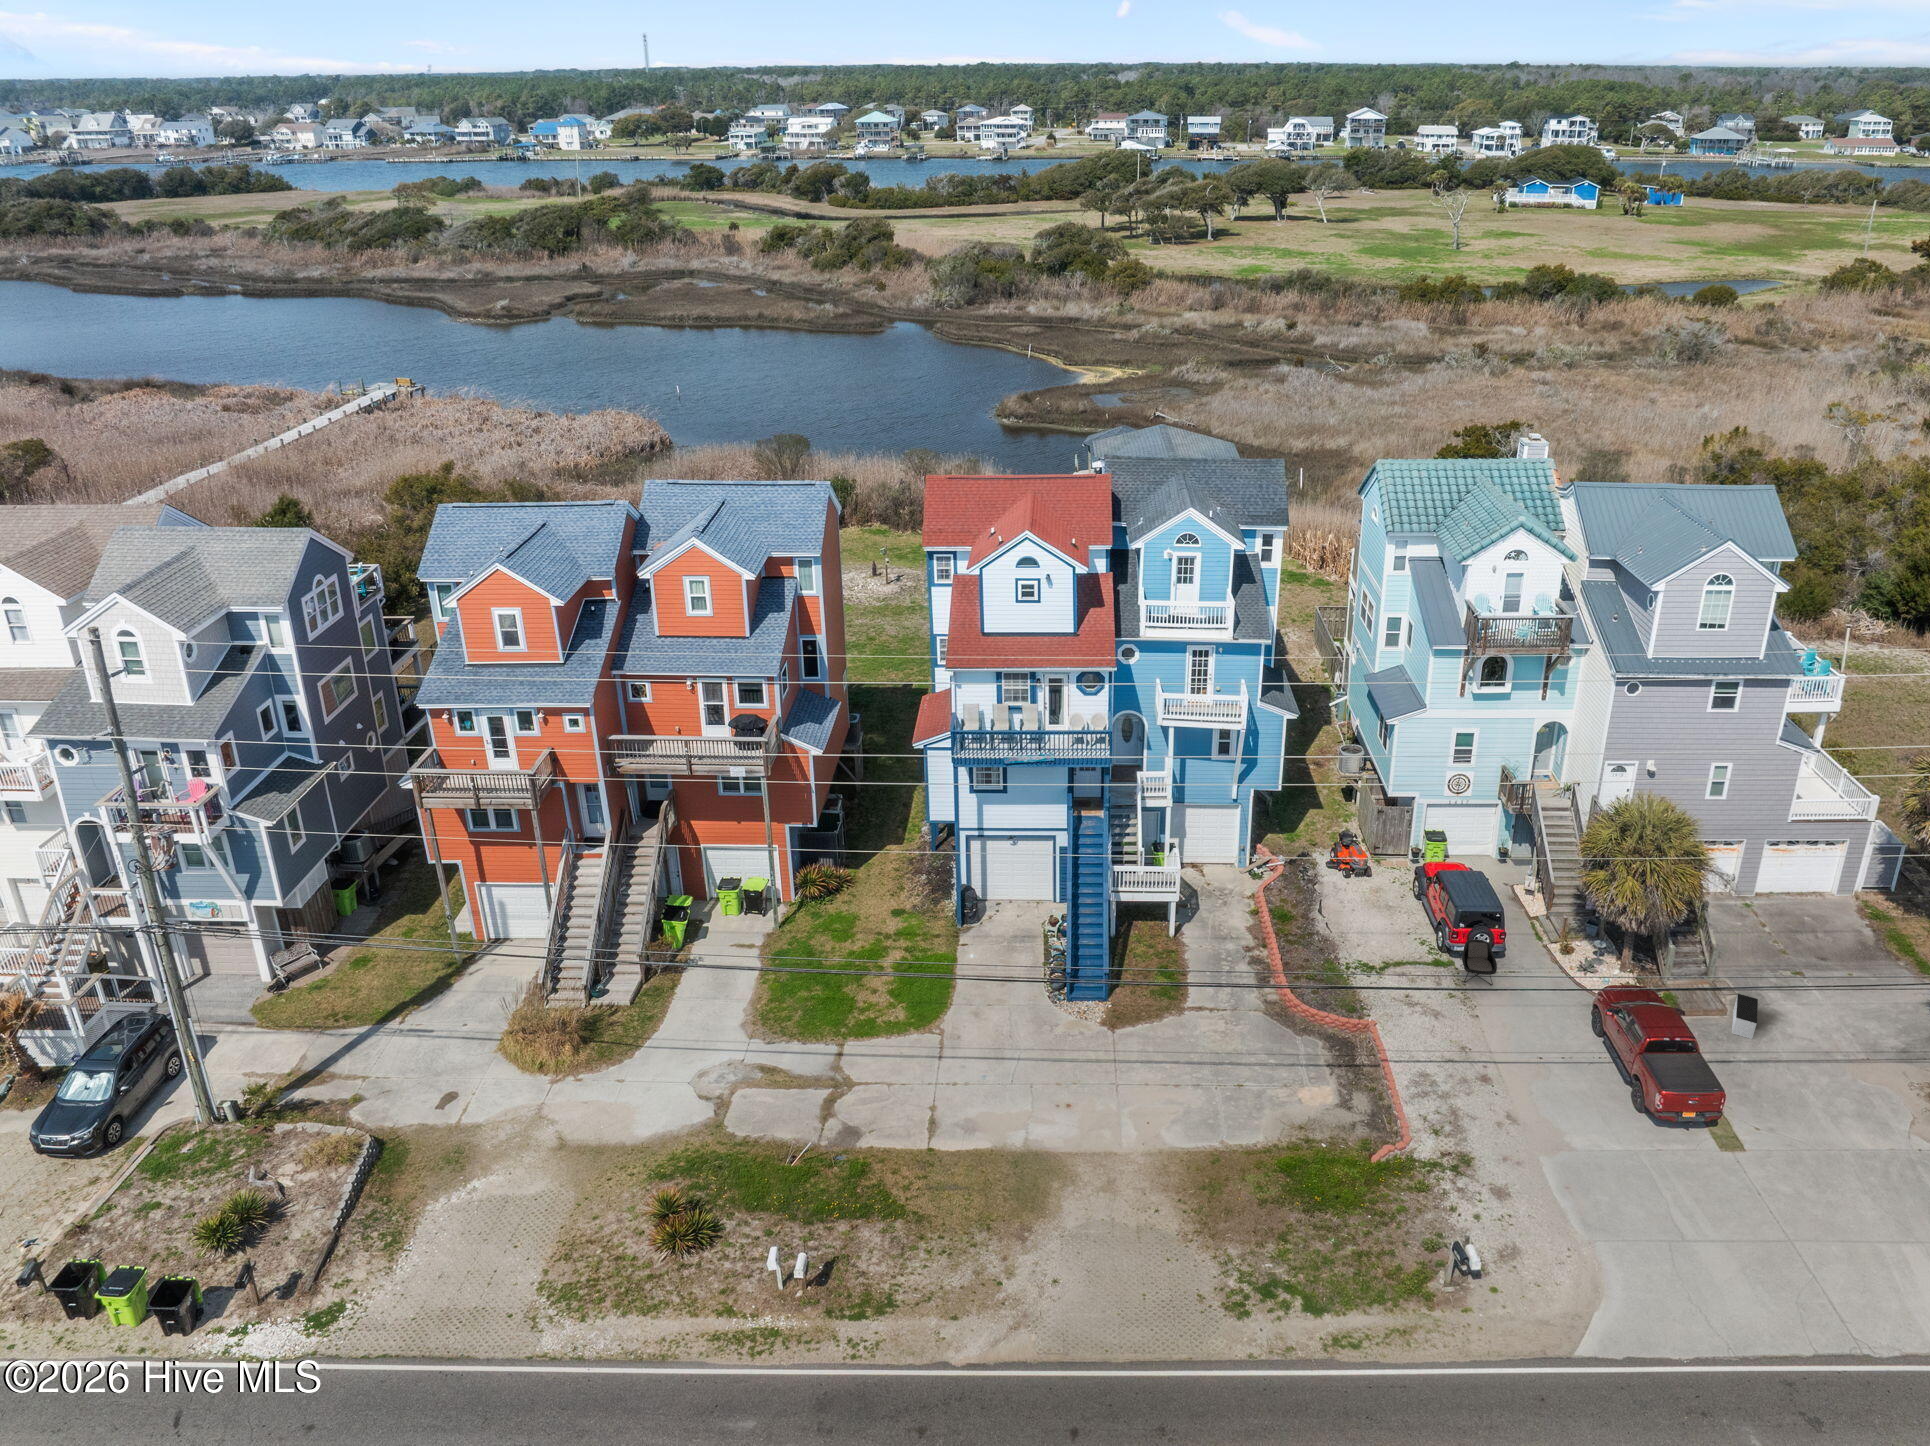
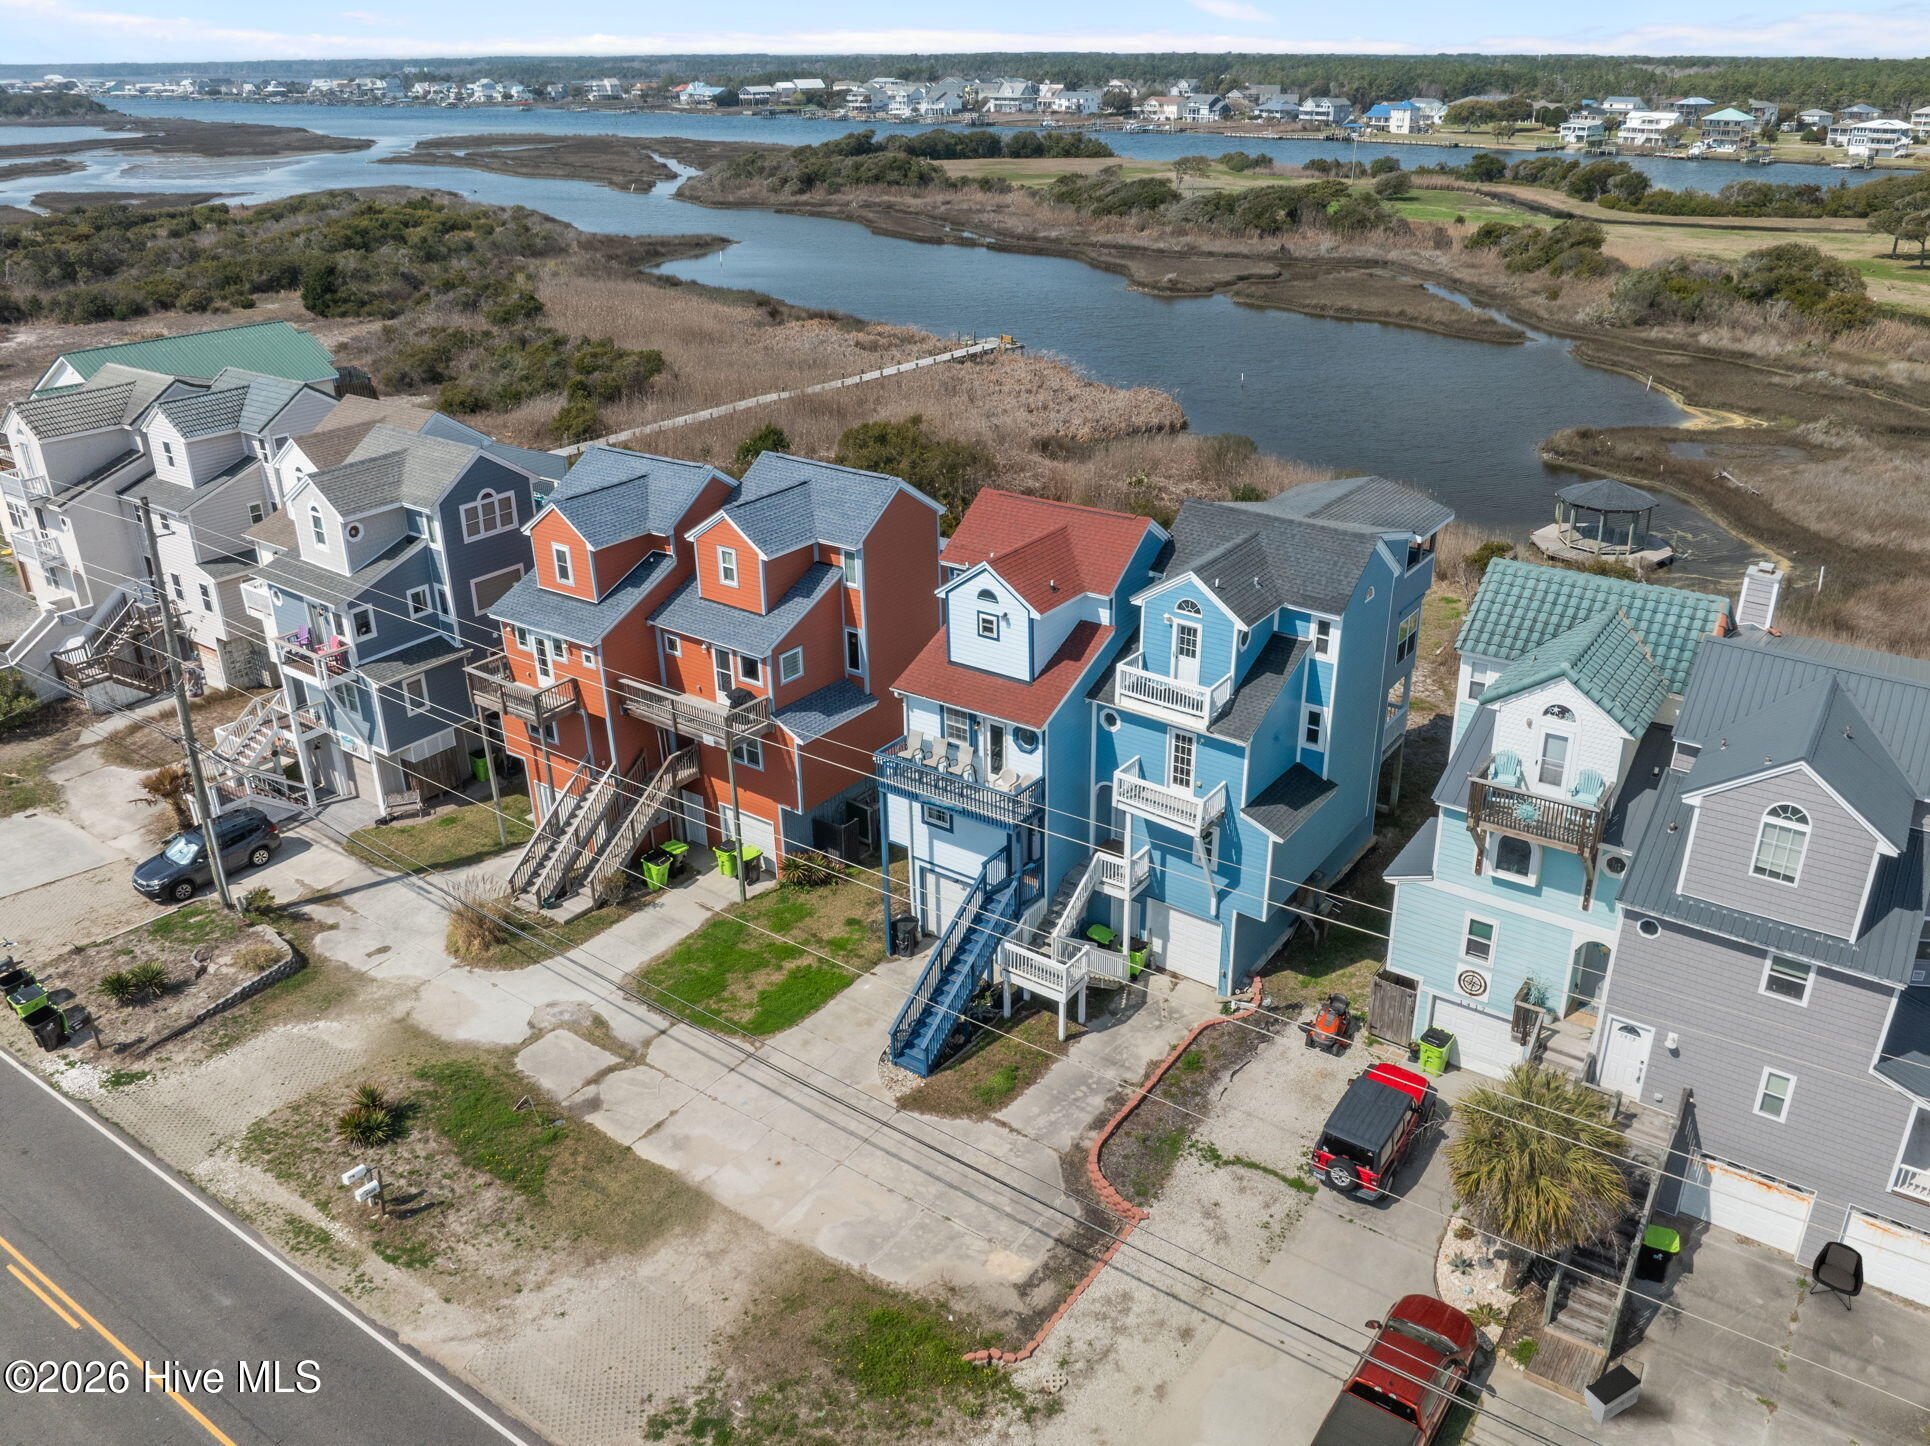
lounge chair: present [1461,939,1497,985] -> present [1810,1242,1864,1310]

